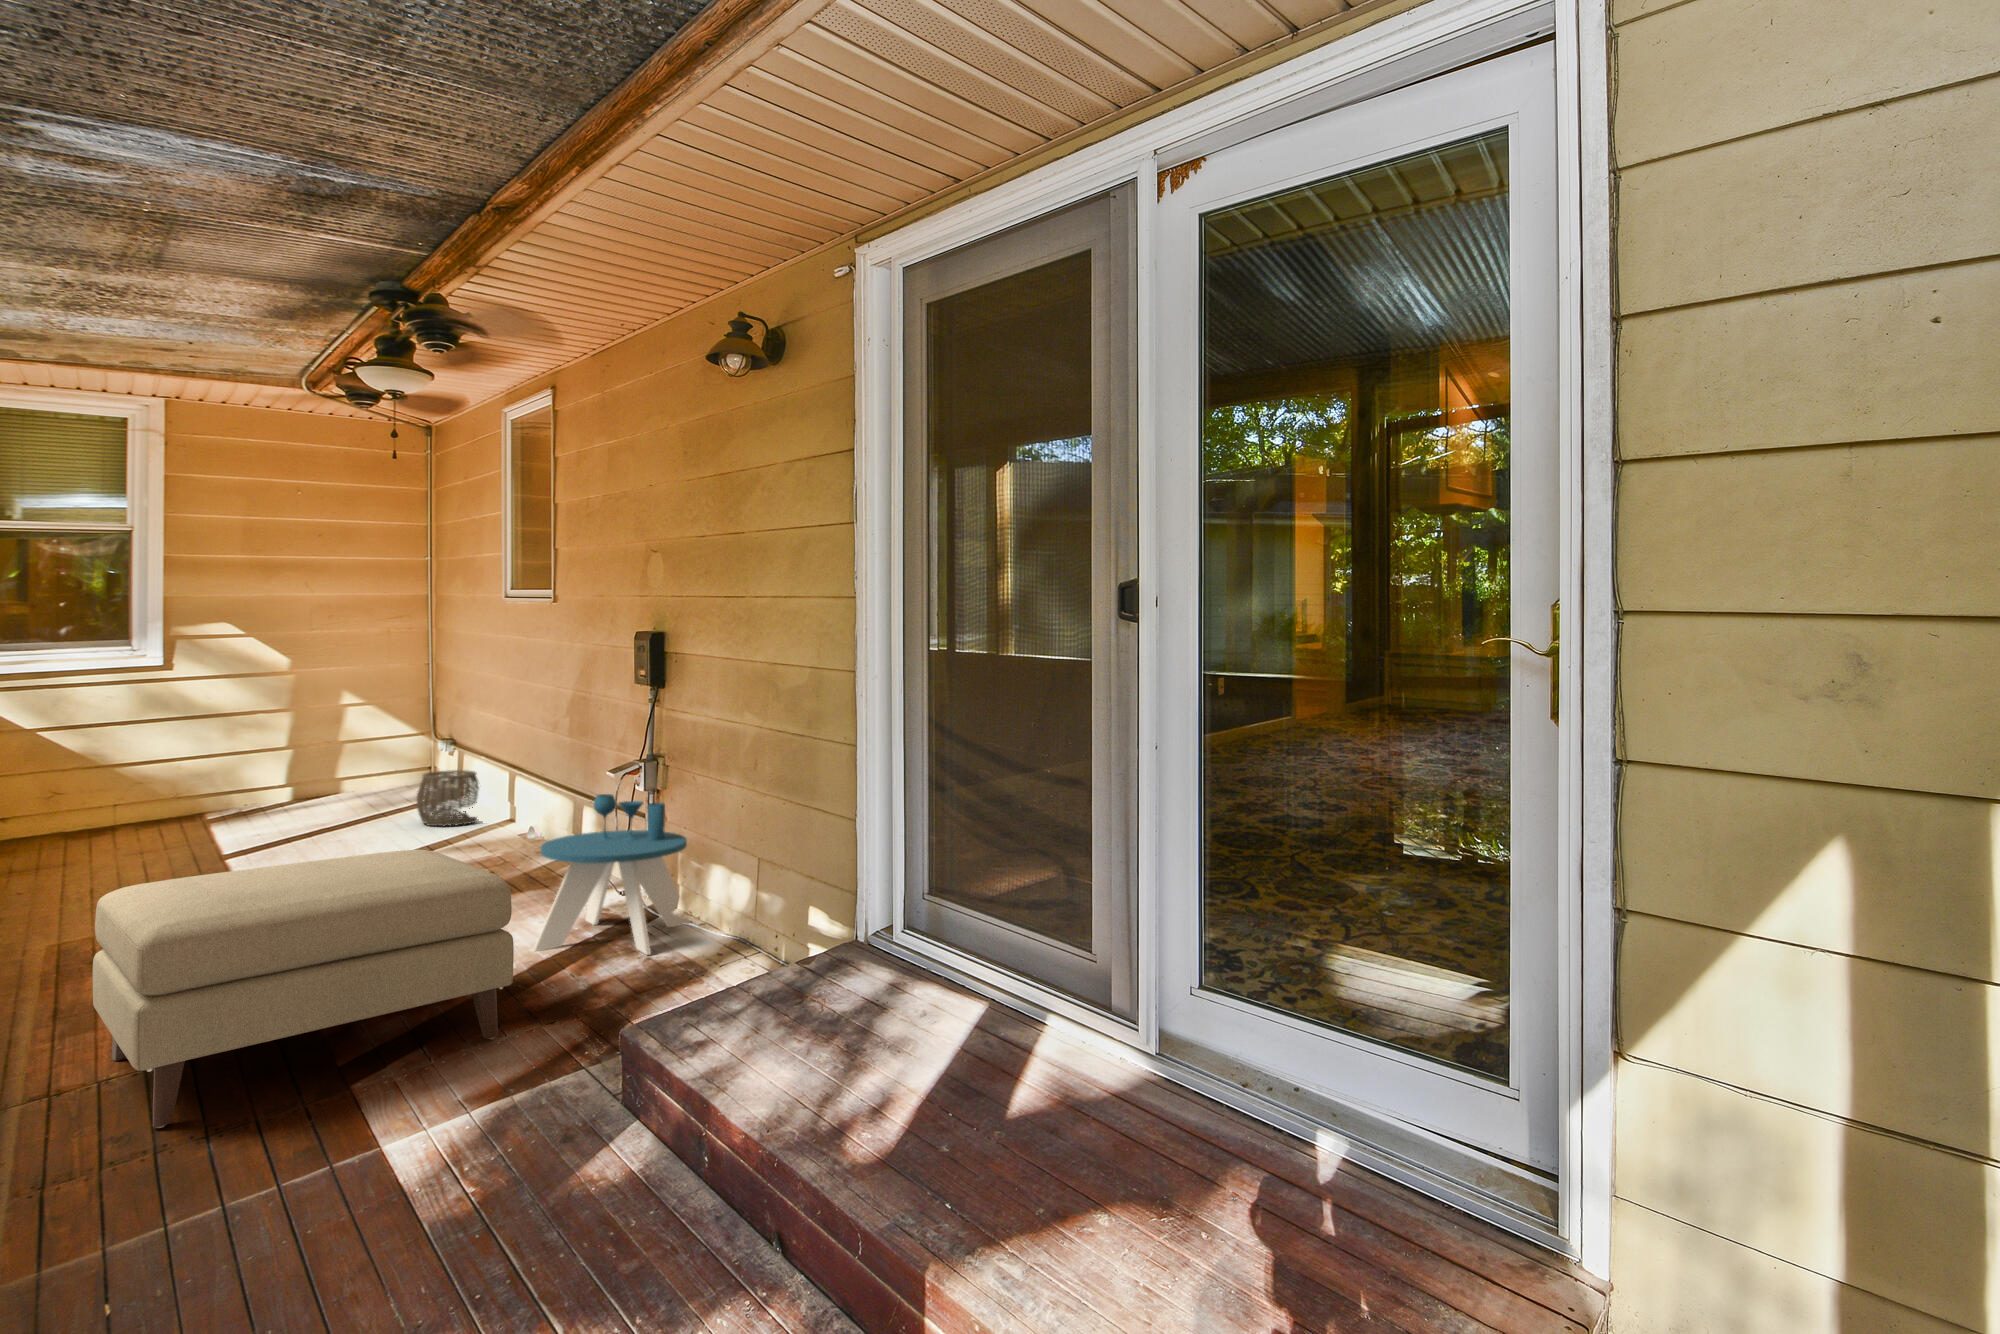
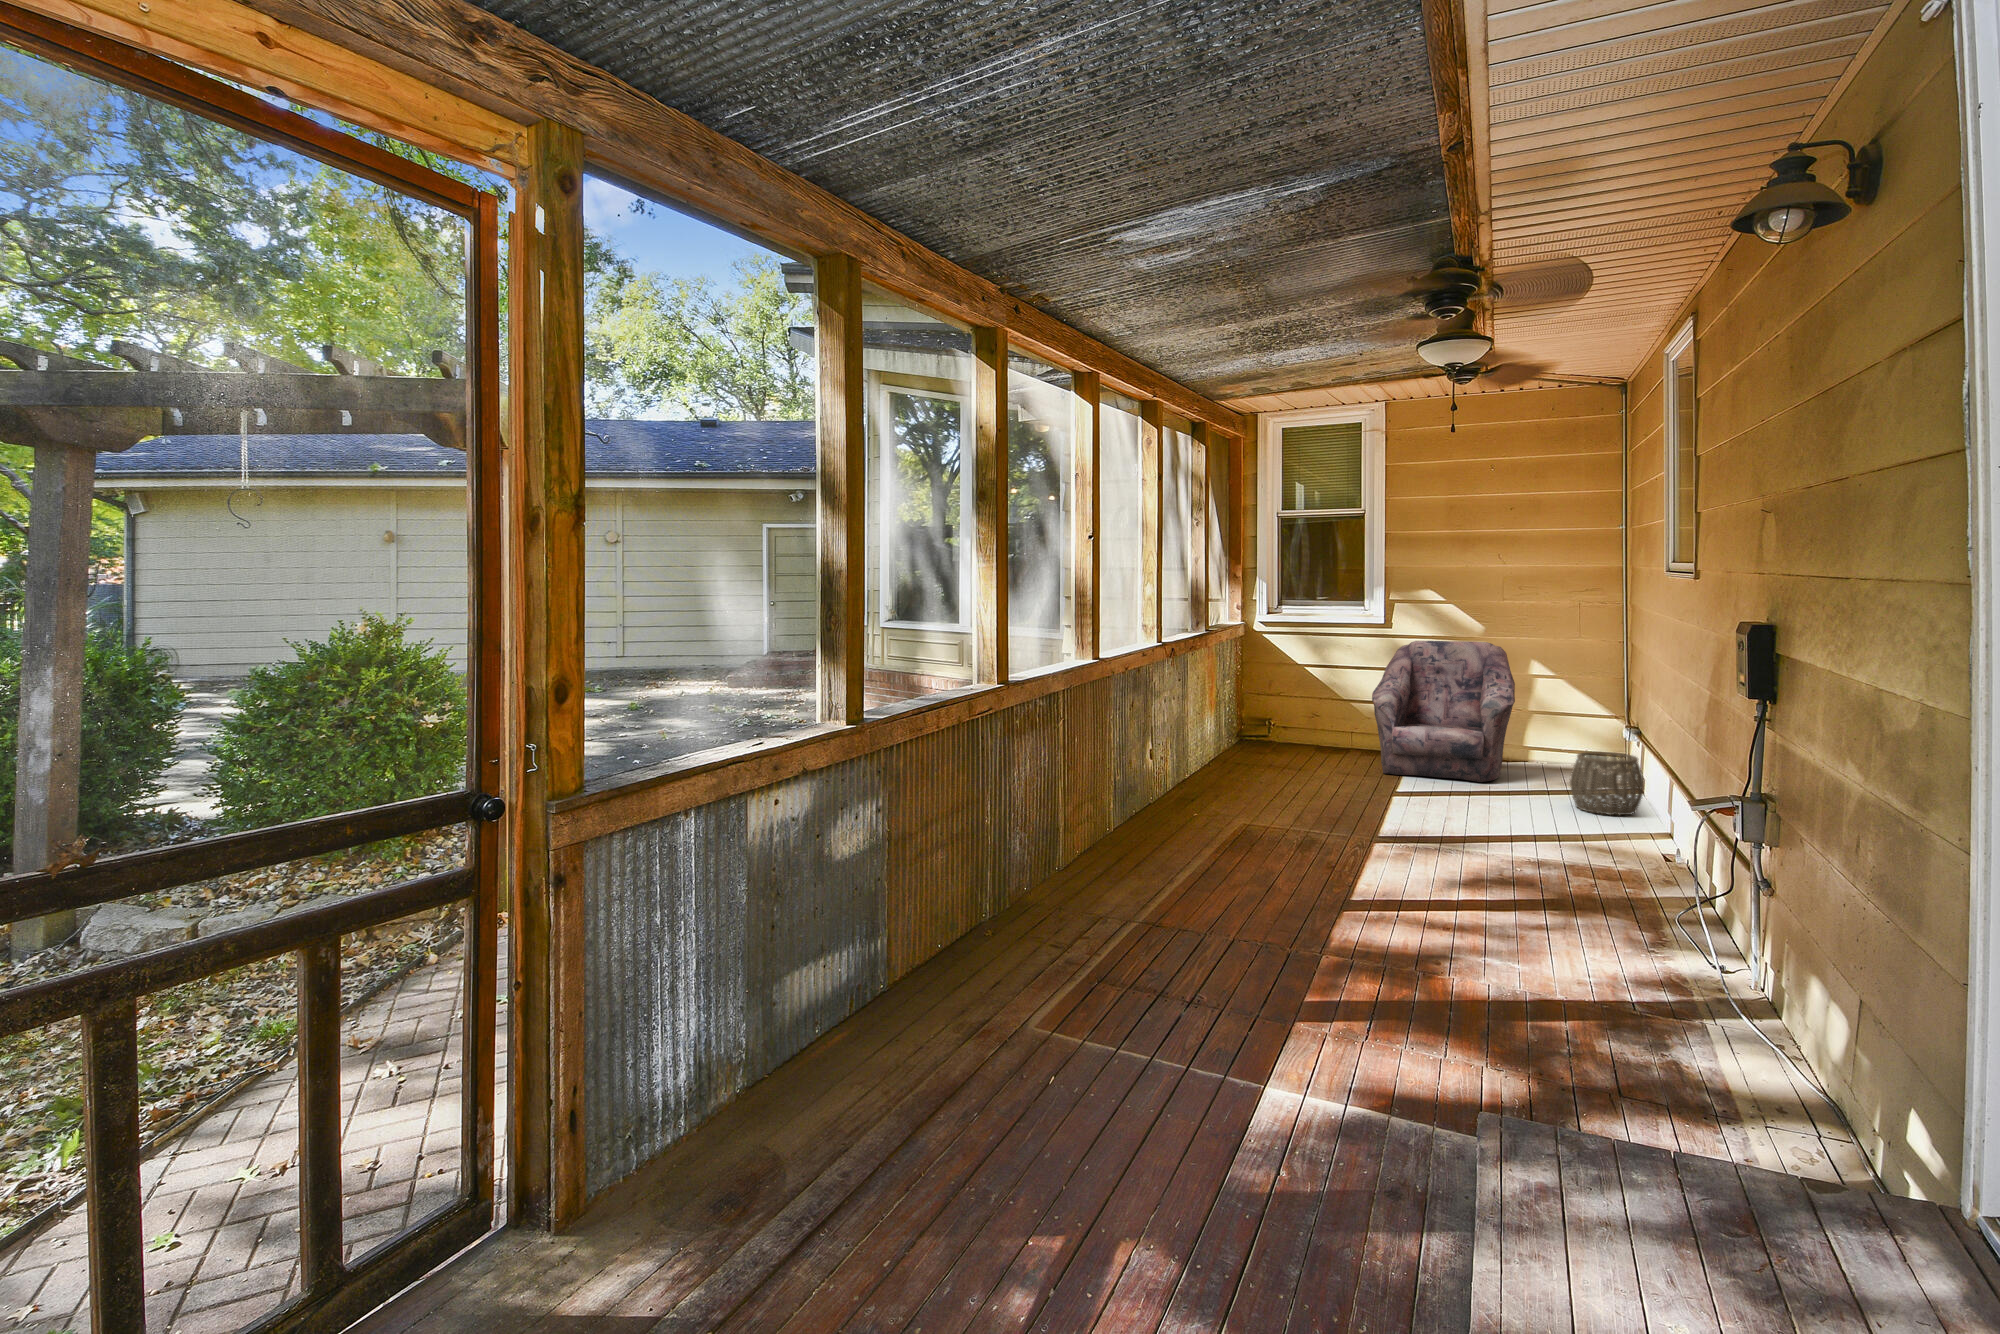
armchair: none [166,678,343,828] -> present [1372,641,1515,782]
side table: present [534,794,691,955] -> none [1535,838,1779,1071]
ottoman: present [93,850,514,1128] -> none [1086,851,1408,1104]

